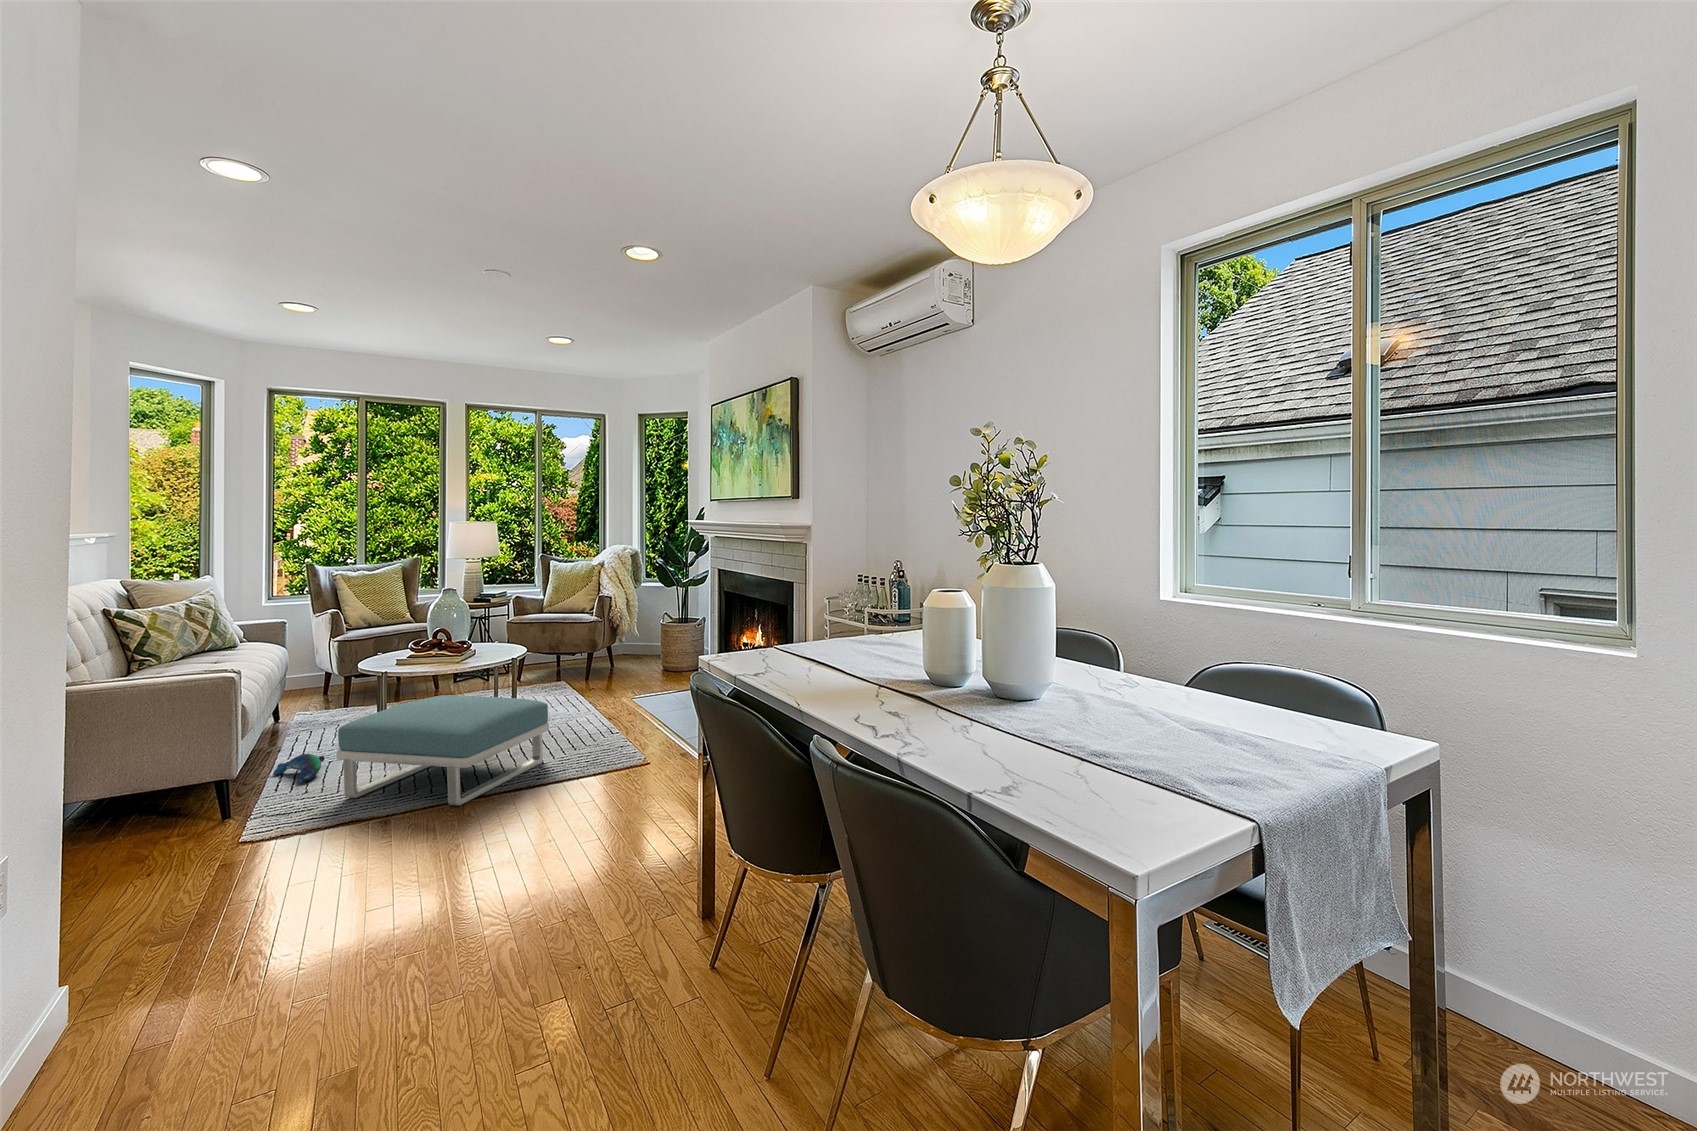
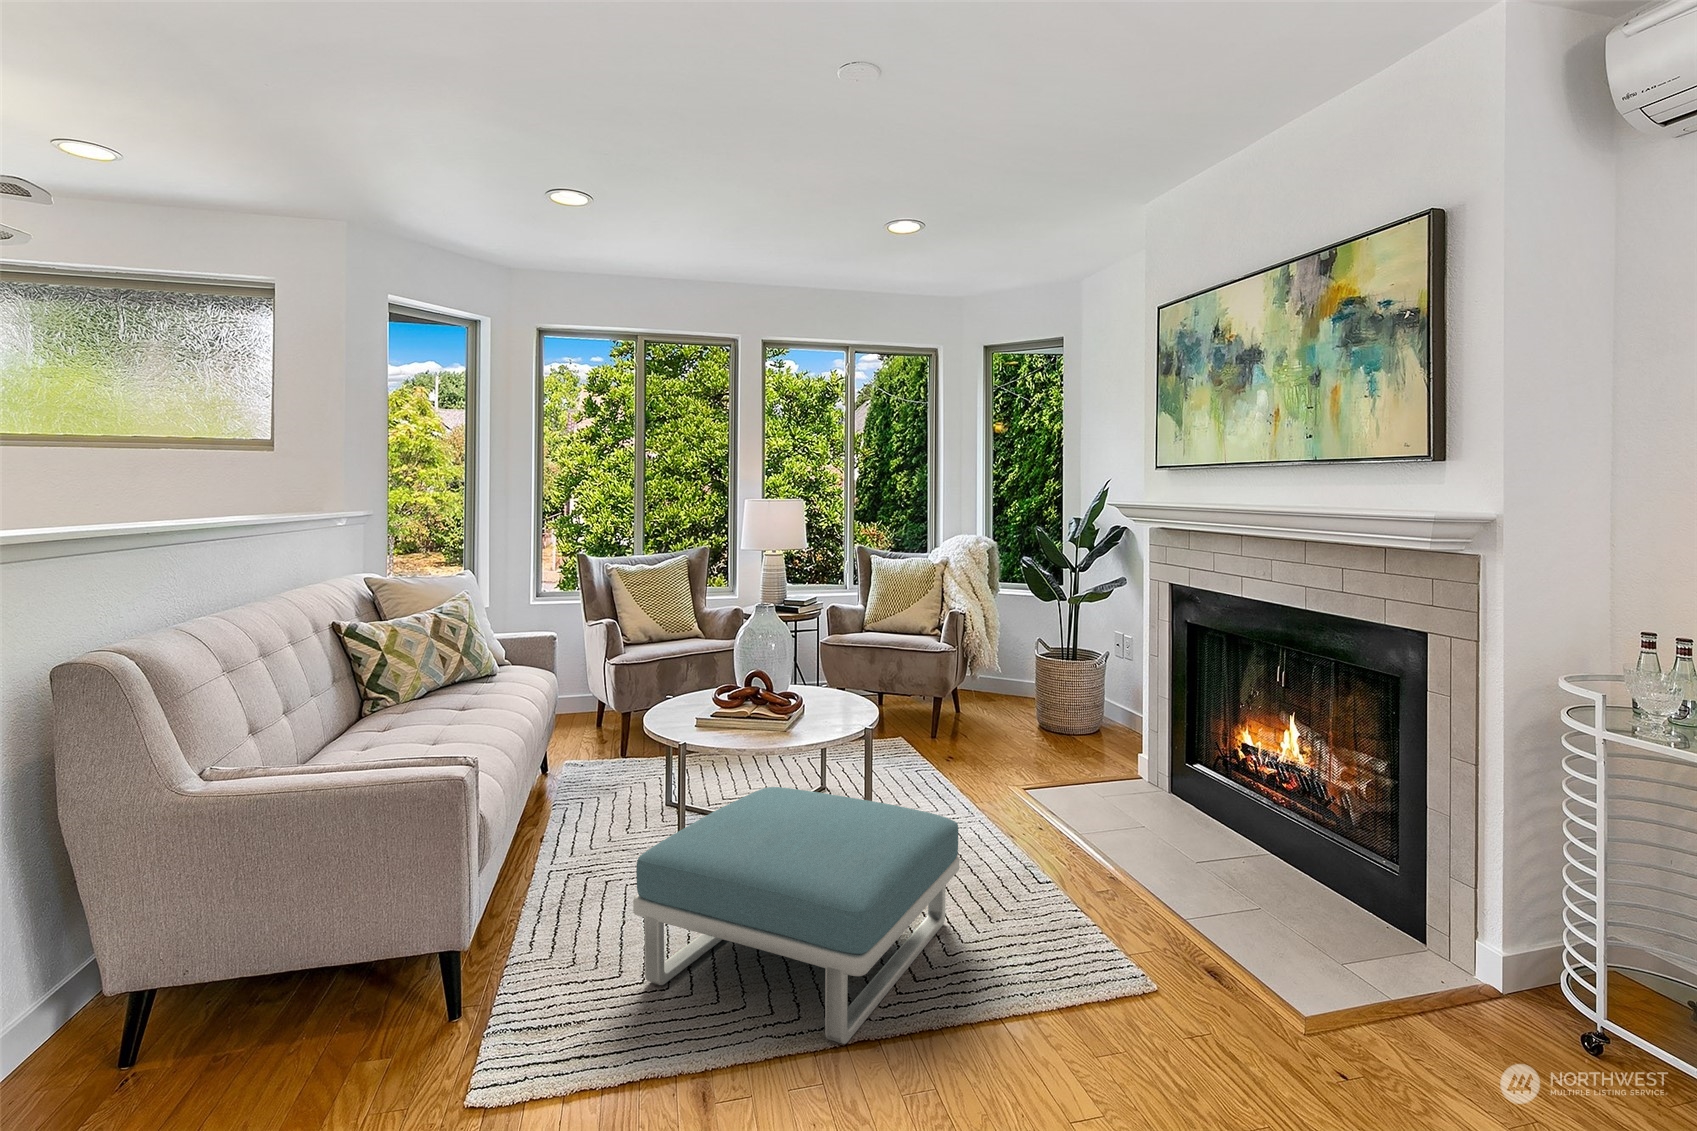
plush toy: present [273,754,325,783] -> none [537,869,609,928]

